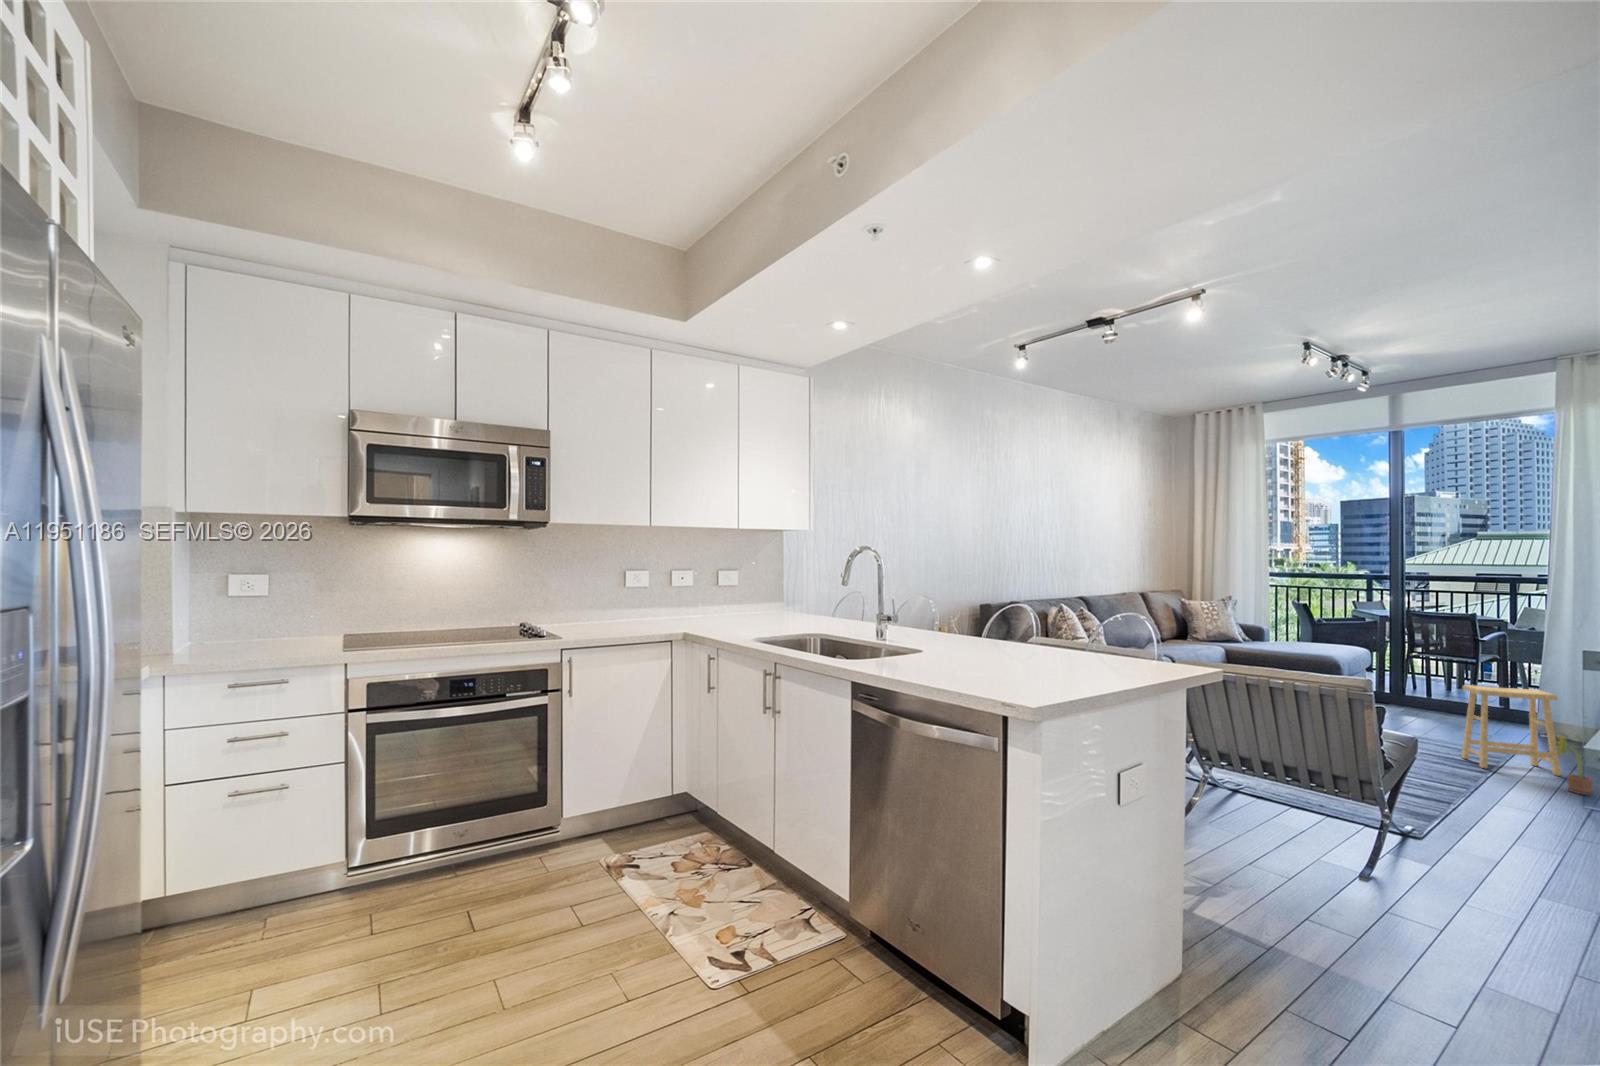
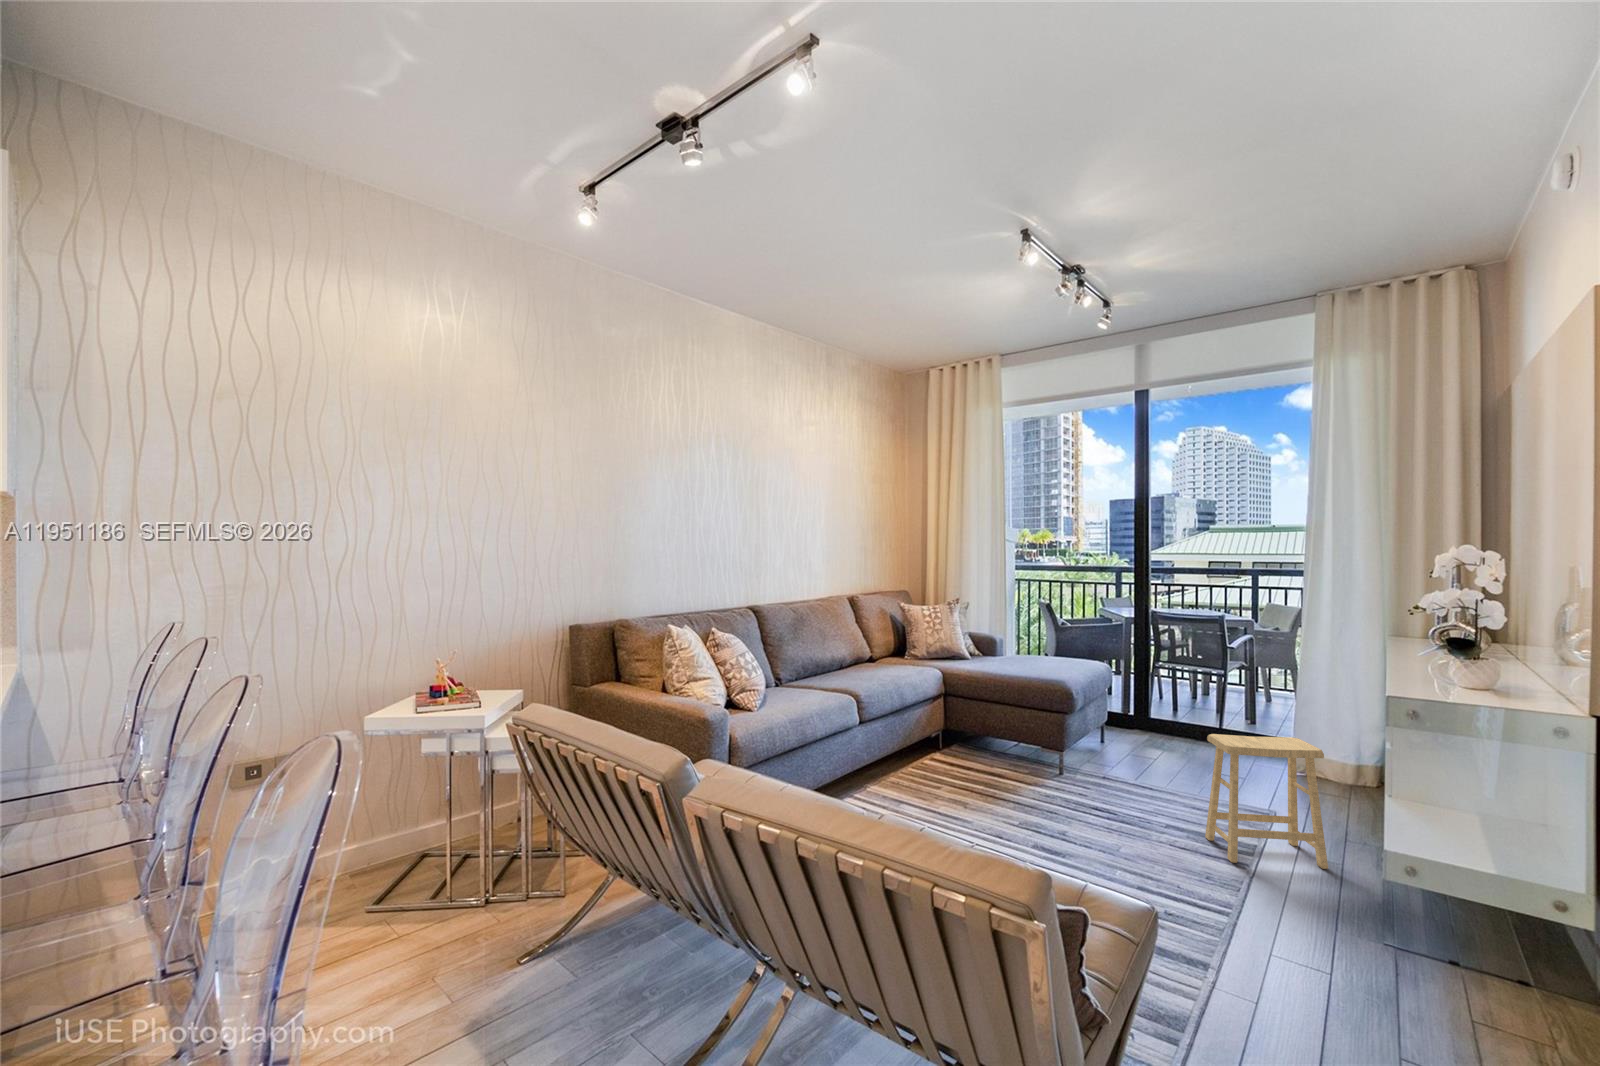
decorative plant: present [1556,735,1593,795] -> none [1327,819,1375,920]

